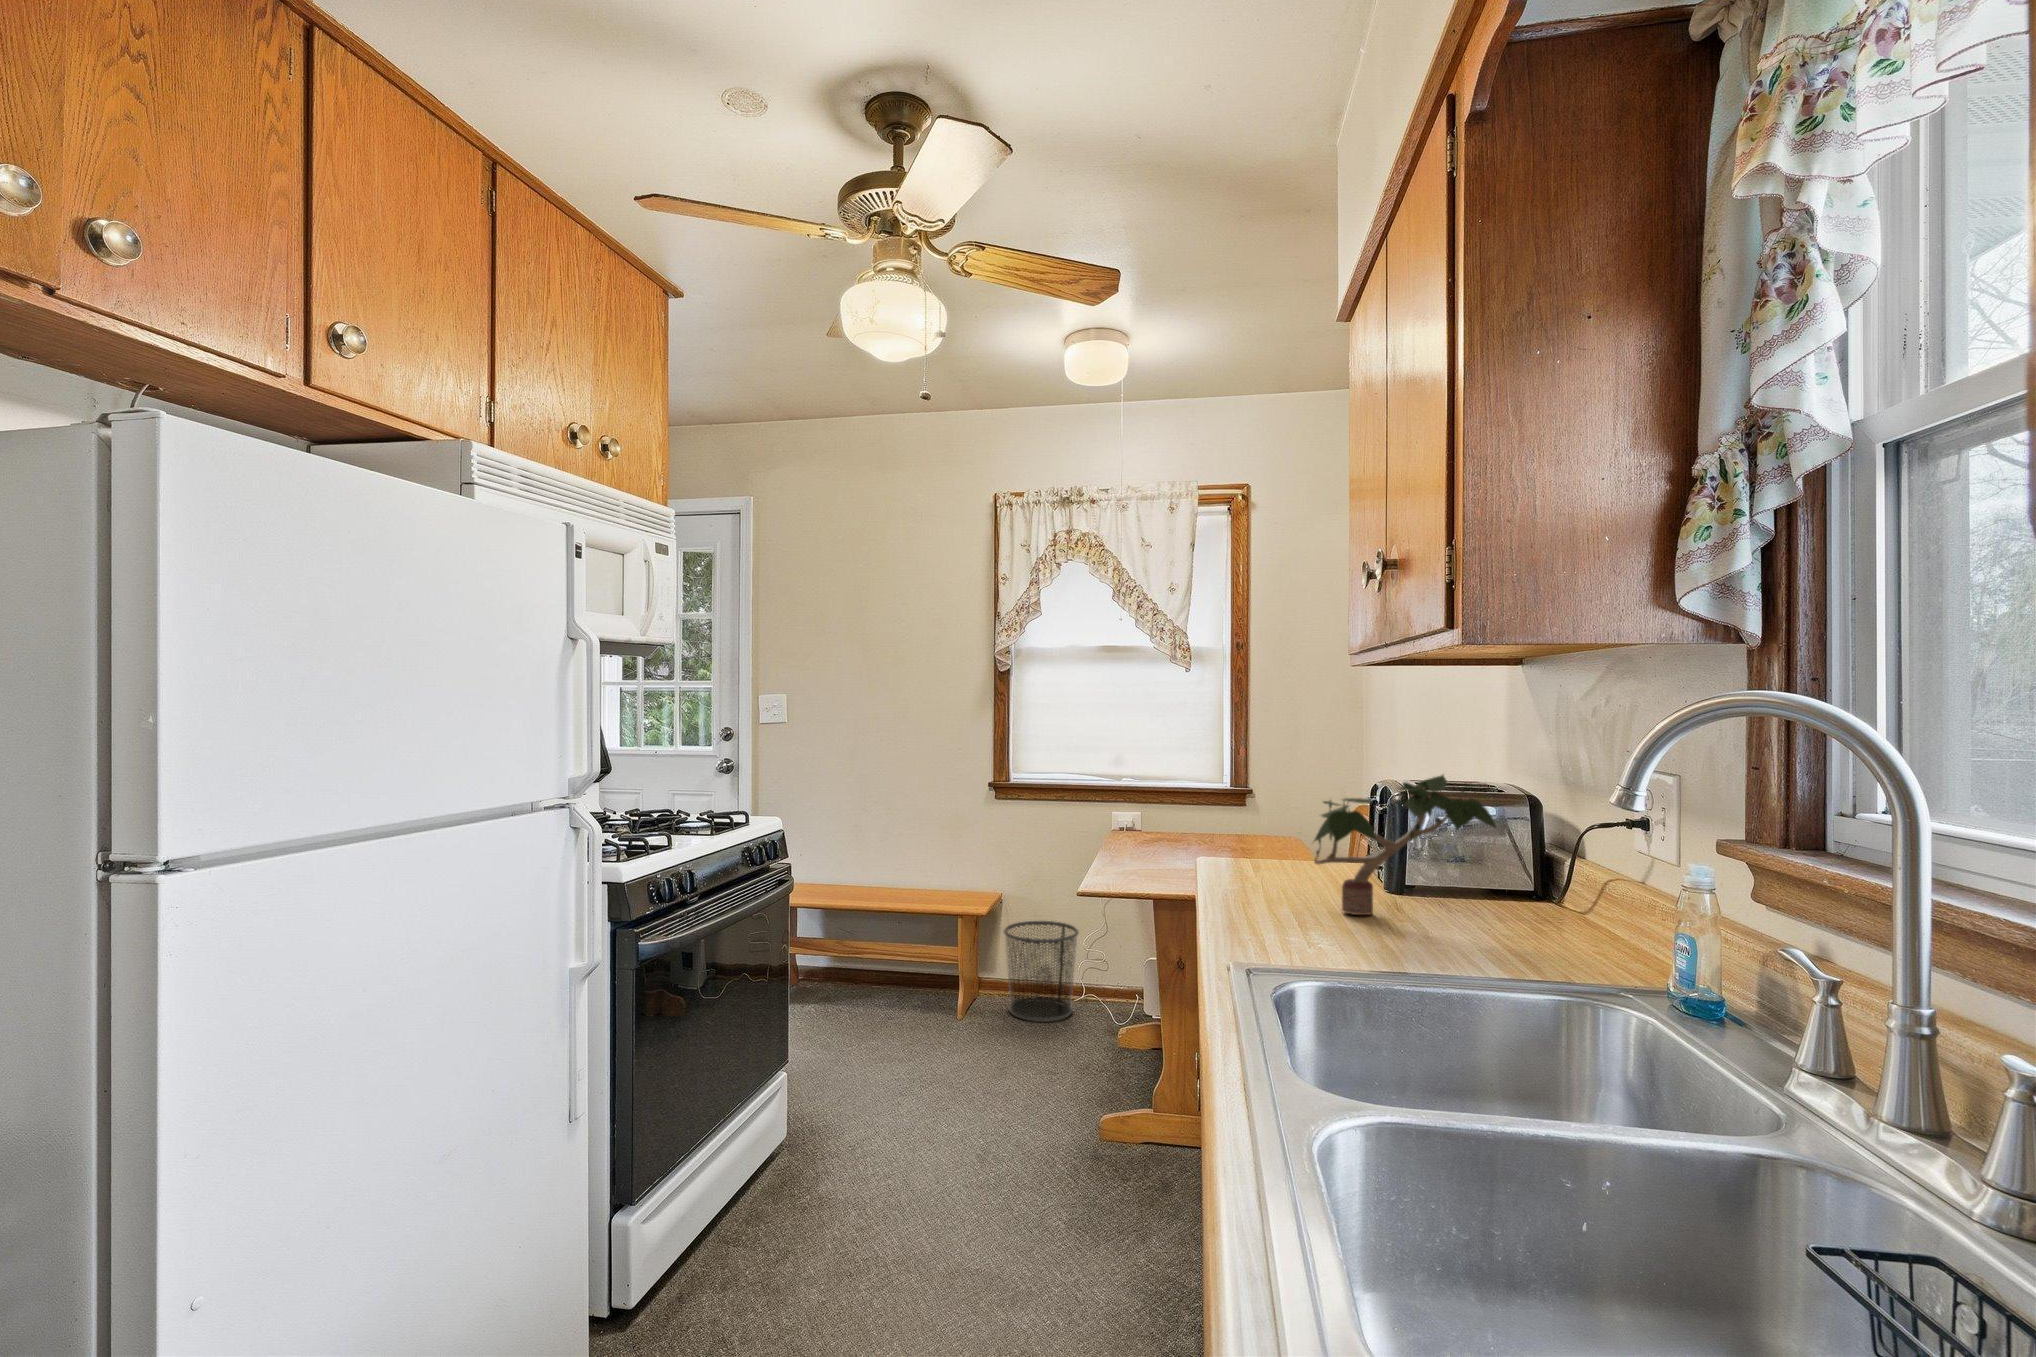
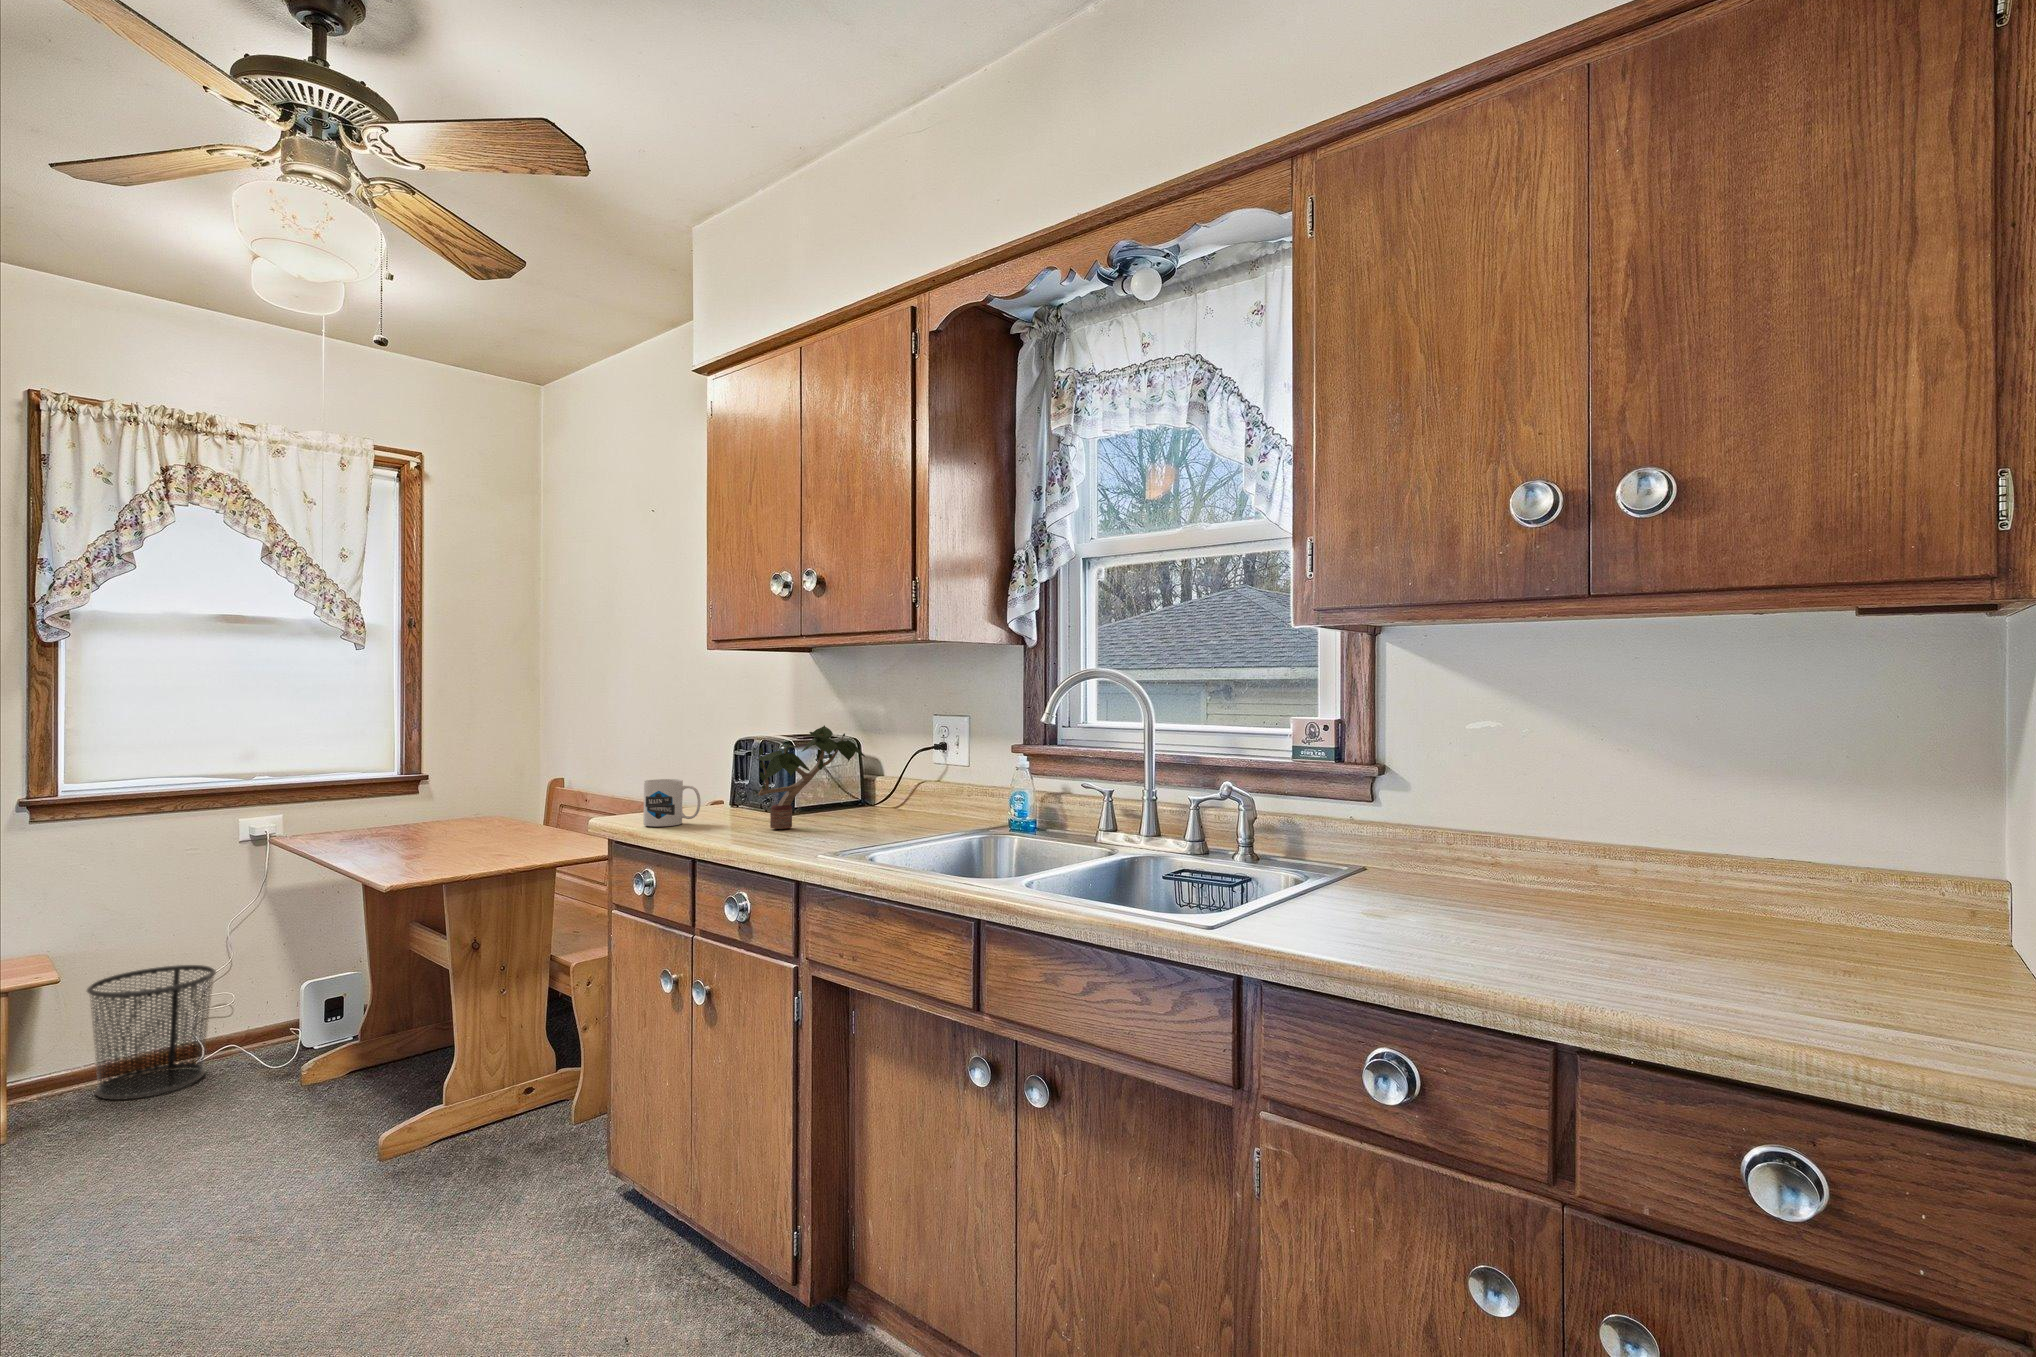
mug: none [1242,824,1301,883] -> present [643,779,701,827]

